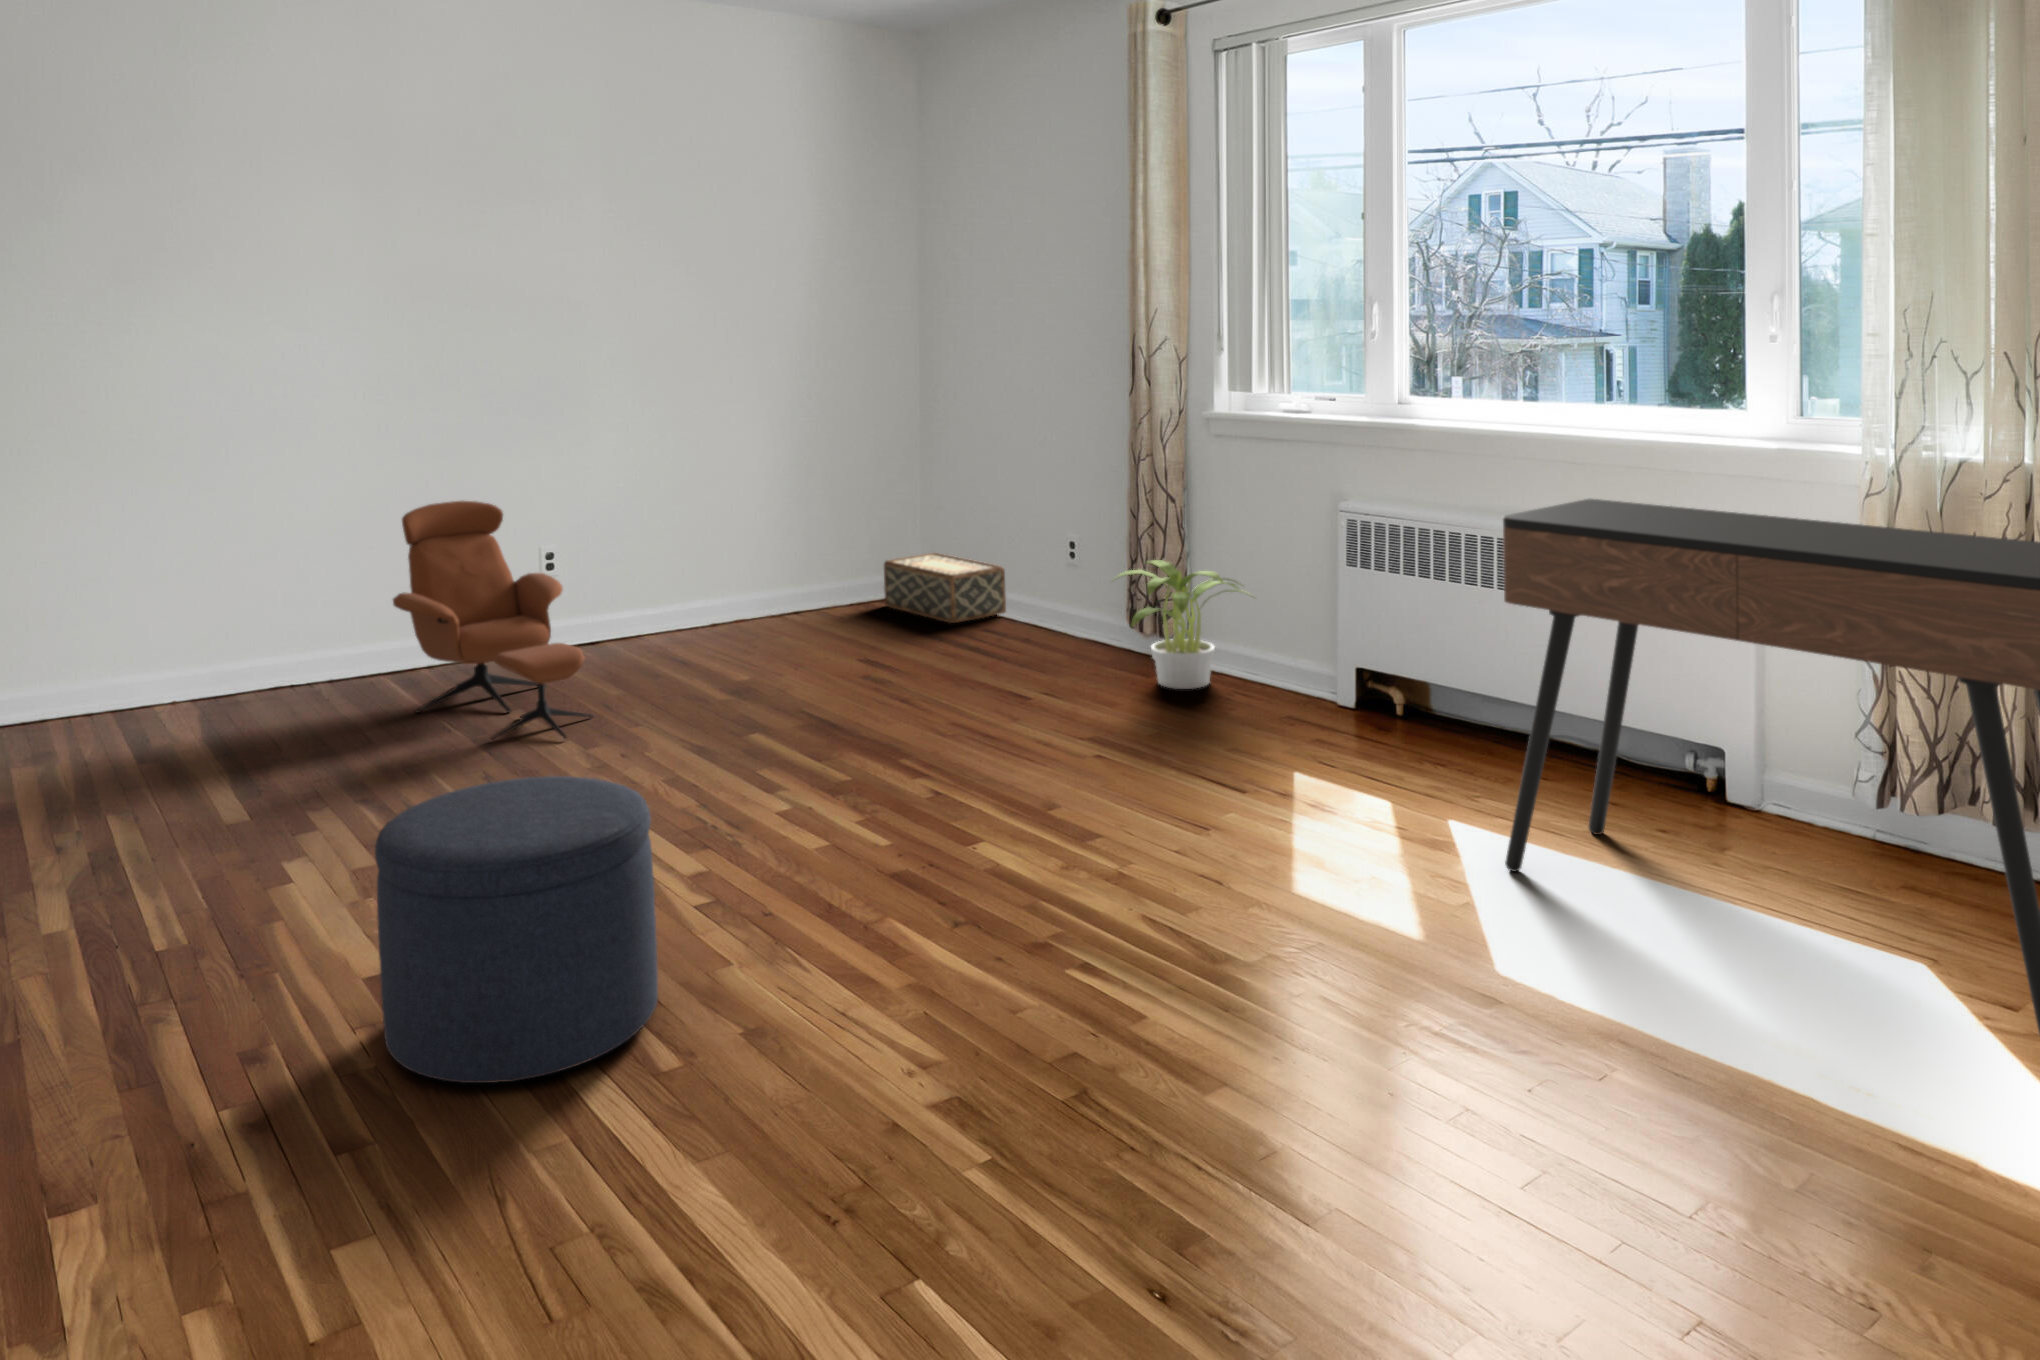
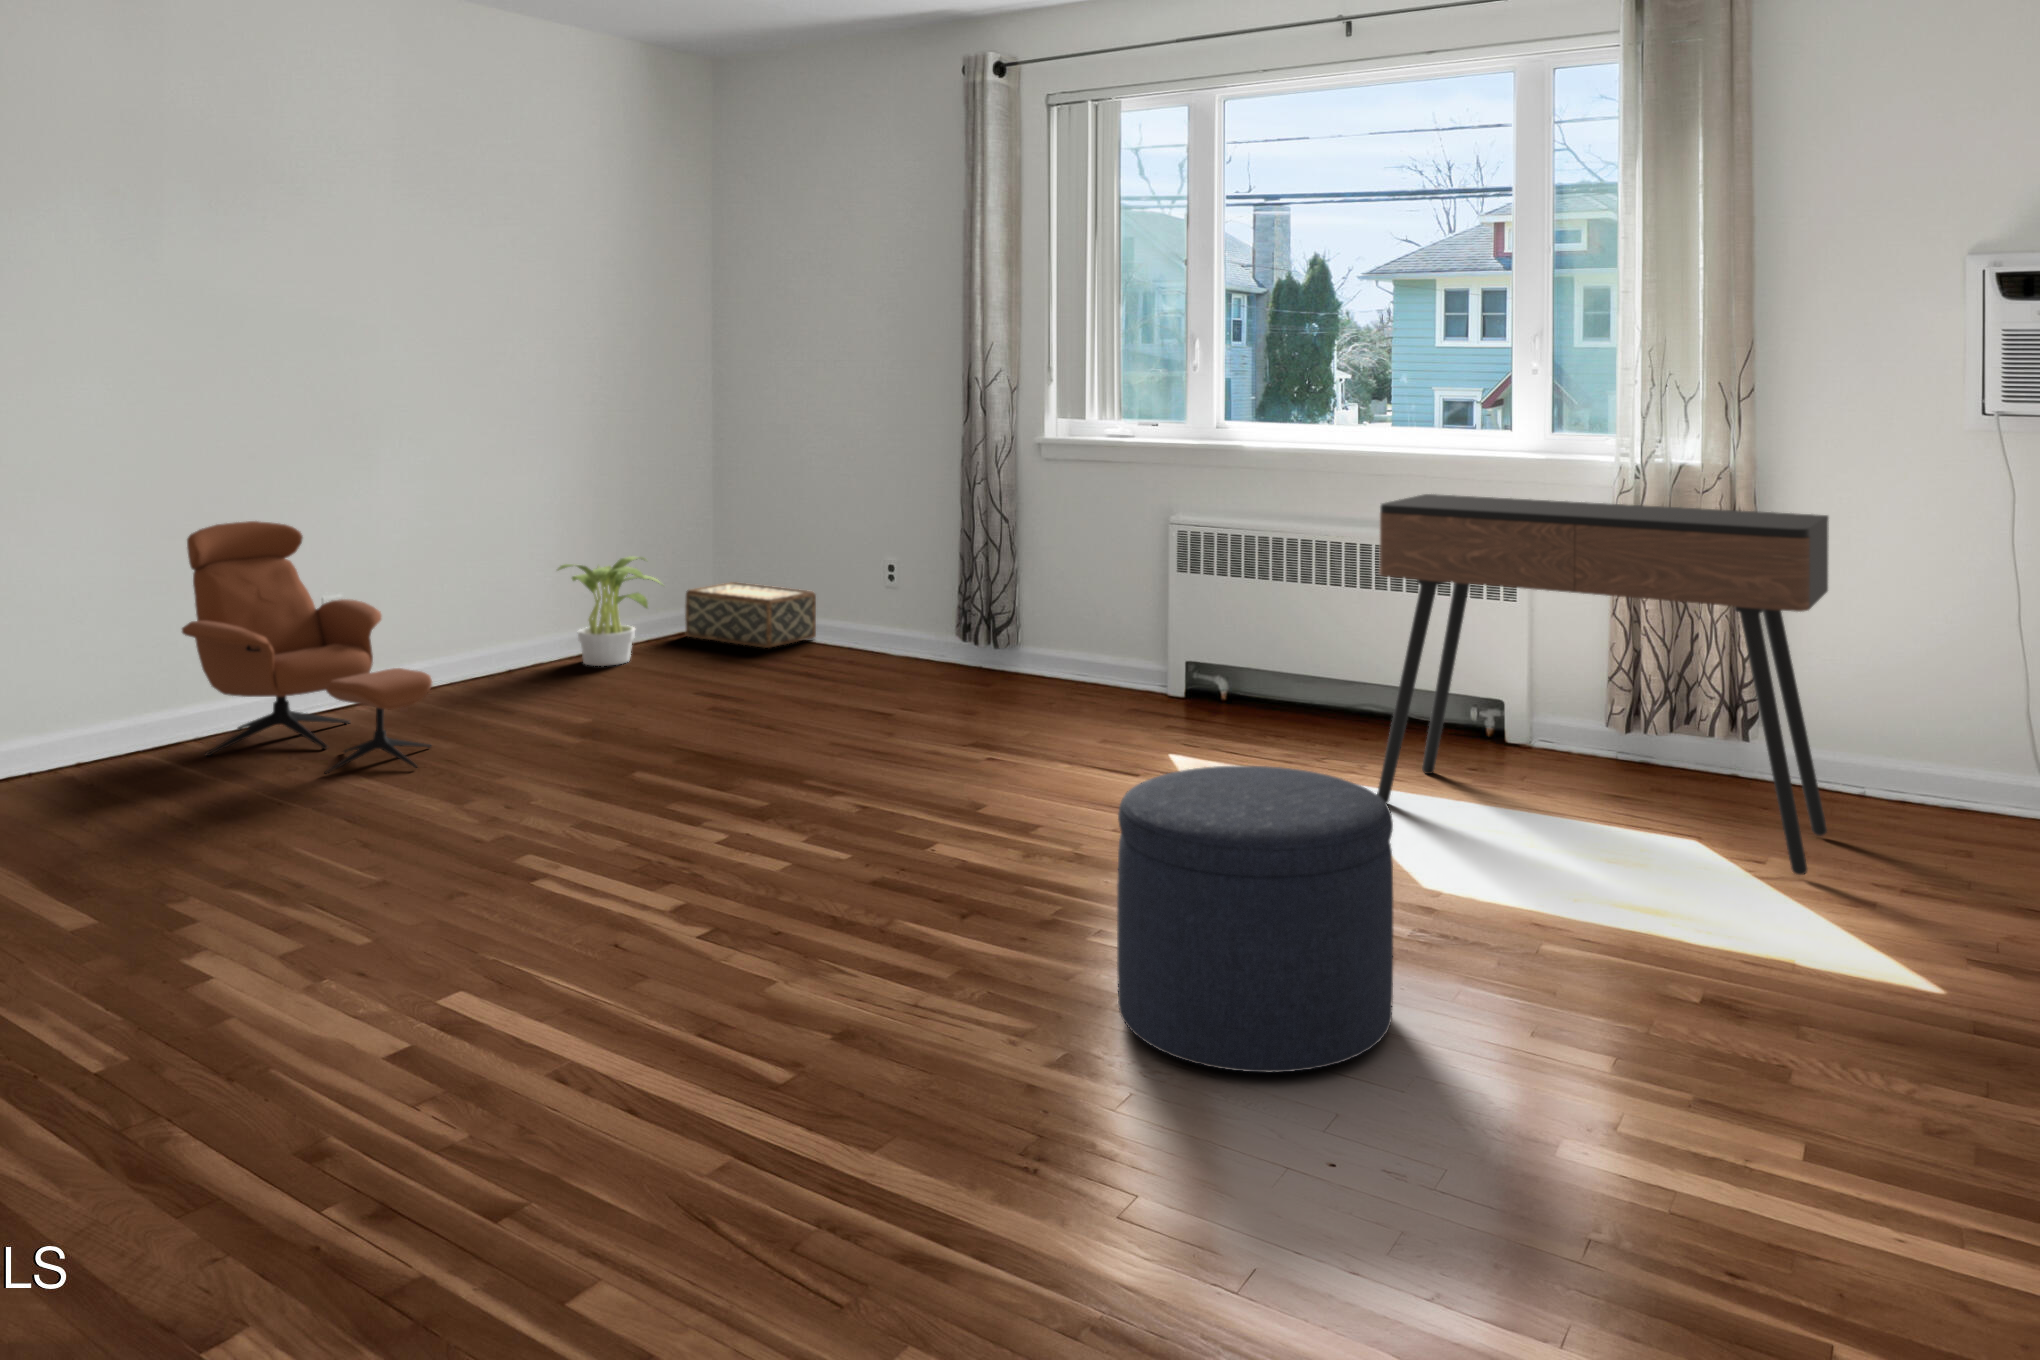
potted plant: present [1115,560,1252,689] -> present [558,556,661,666]
ottoman: present [375,776,658,1083] -> present [1117,766,1393,1072]

